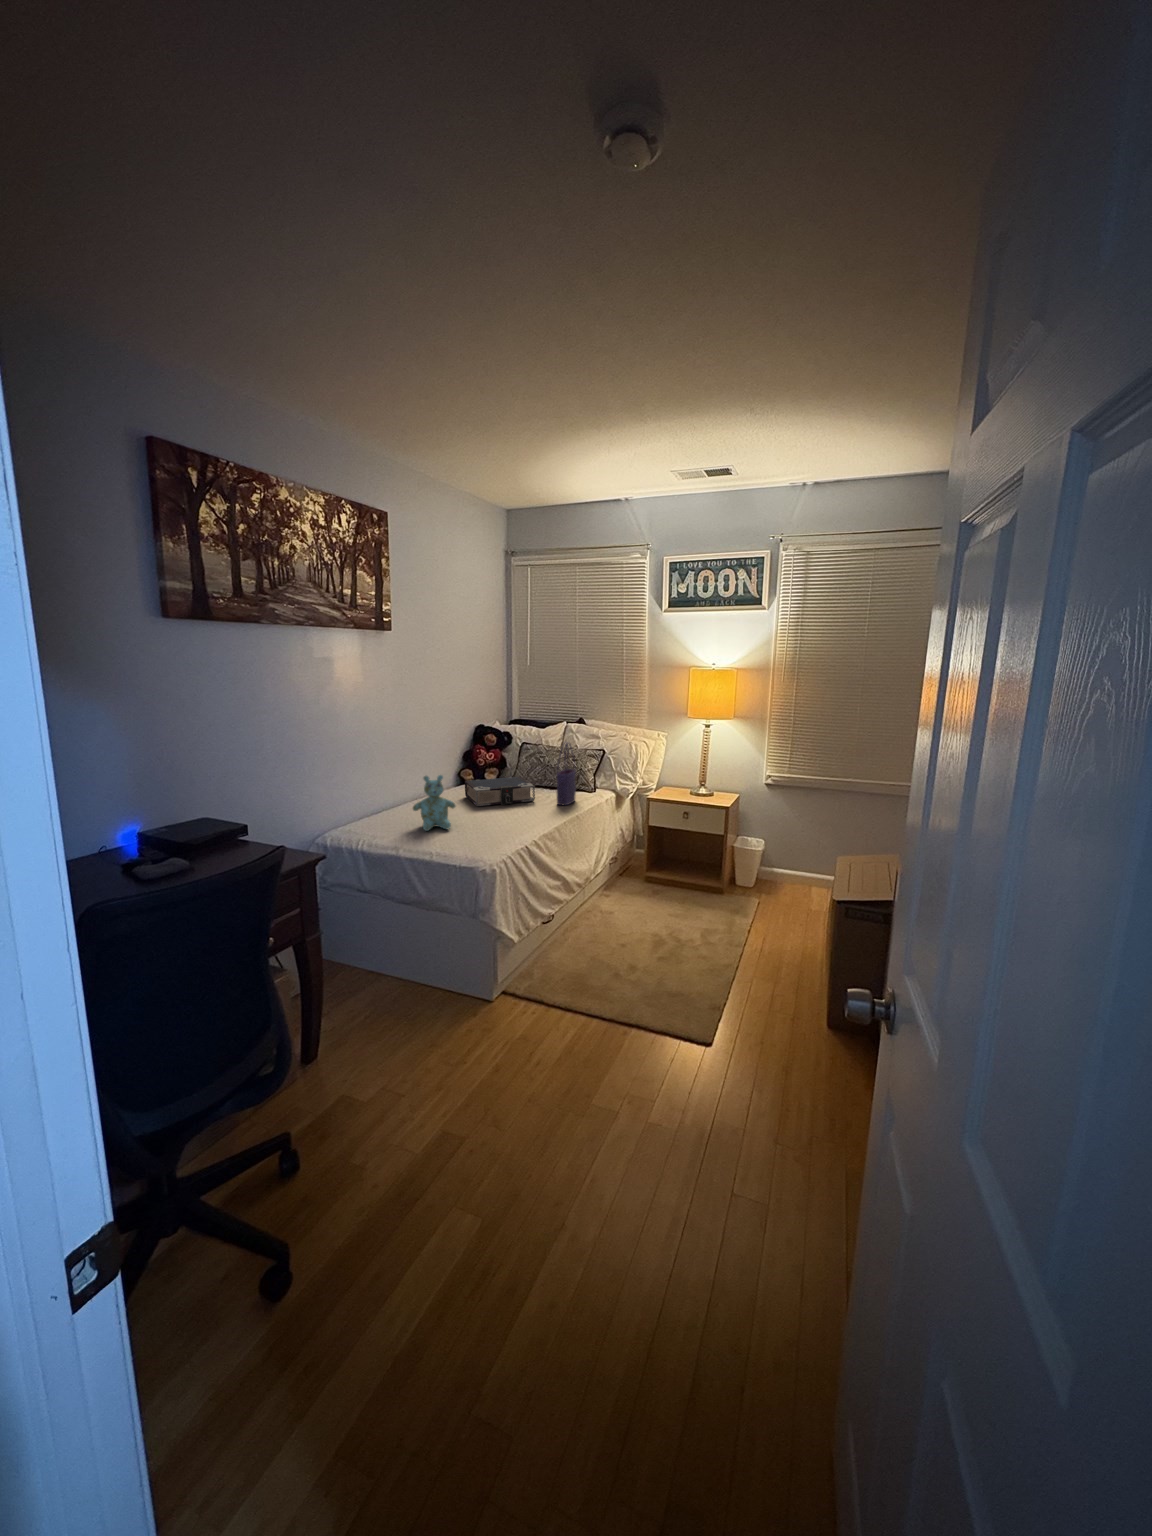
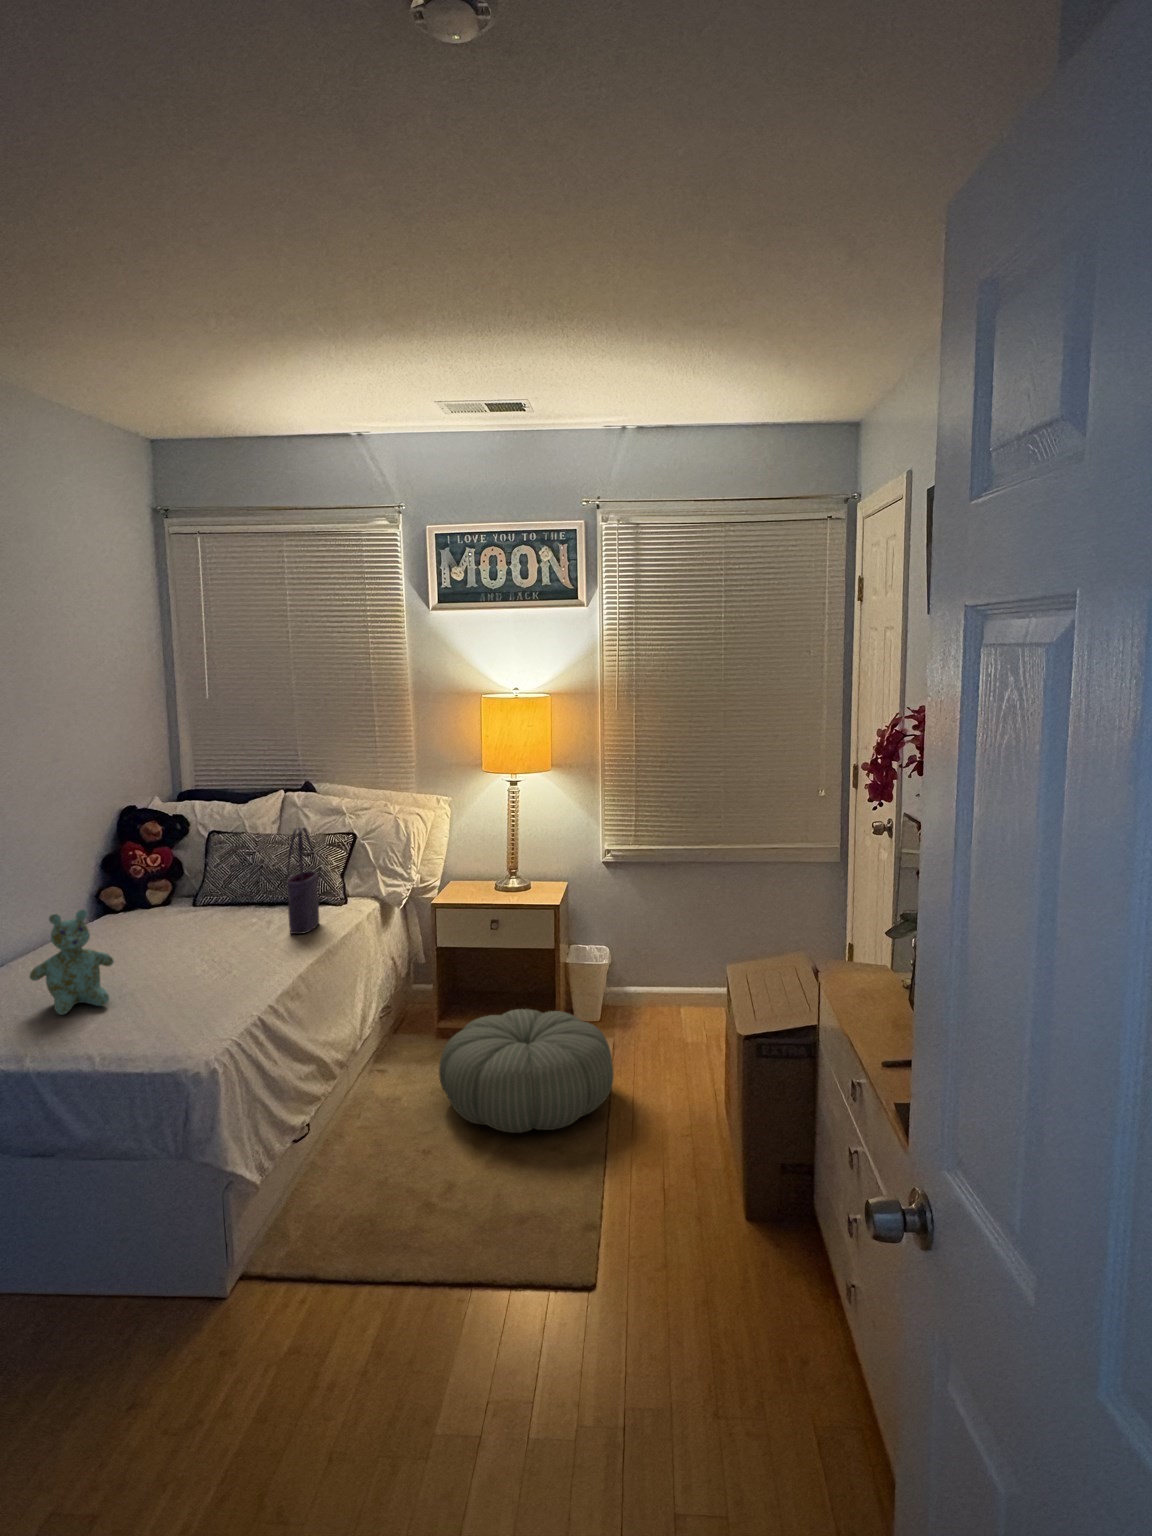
book: present [465,777,535,806] -> none [115,892,250,954]
pouf: none [639,870,751,947] -> present [439,1009,614,1133]

